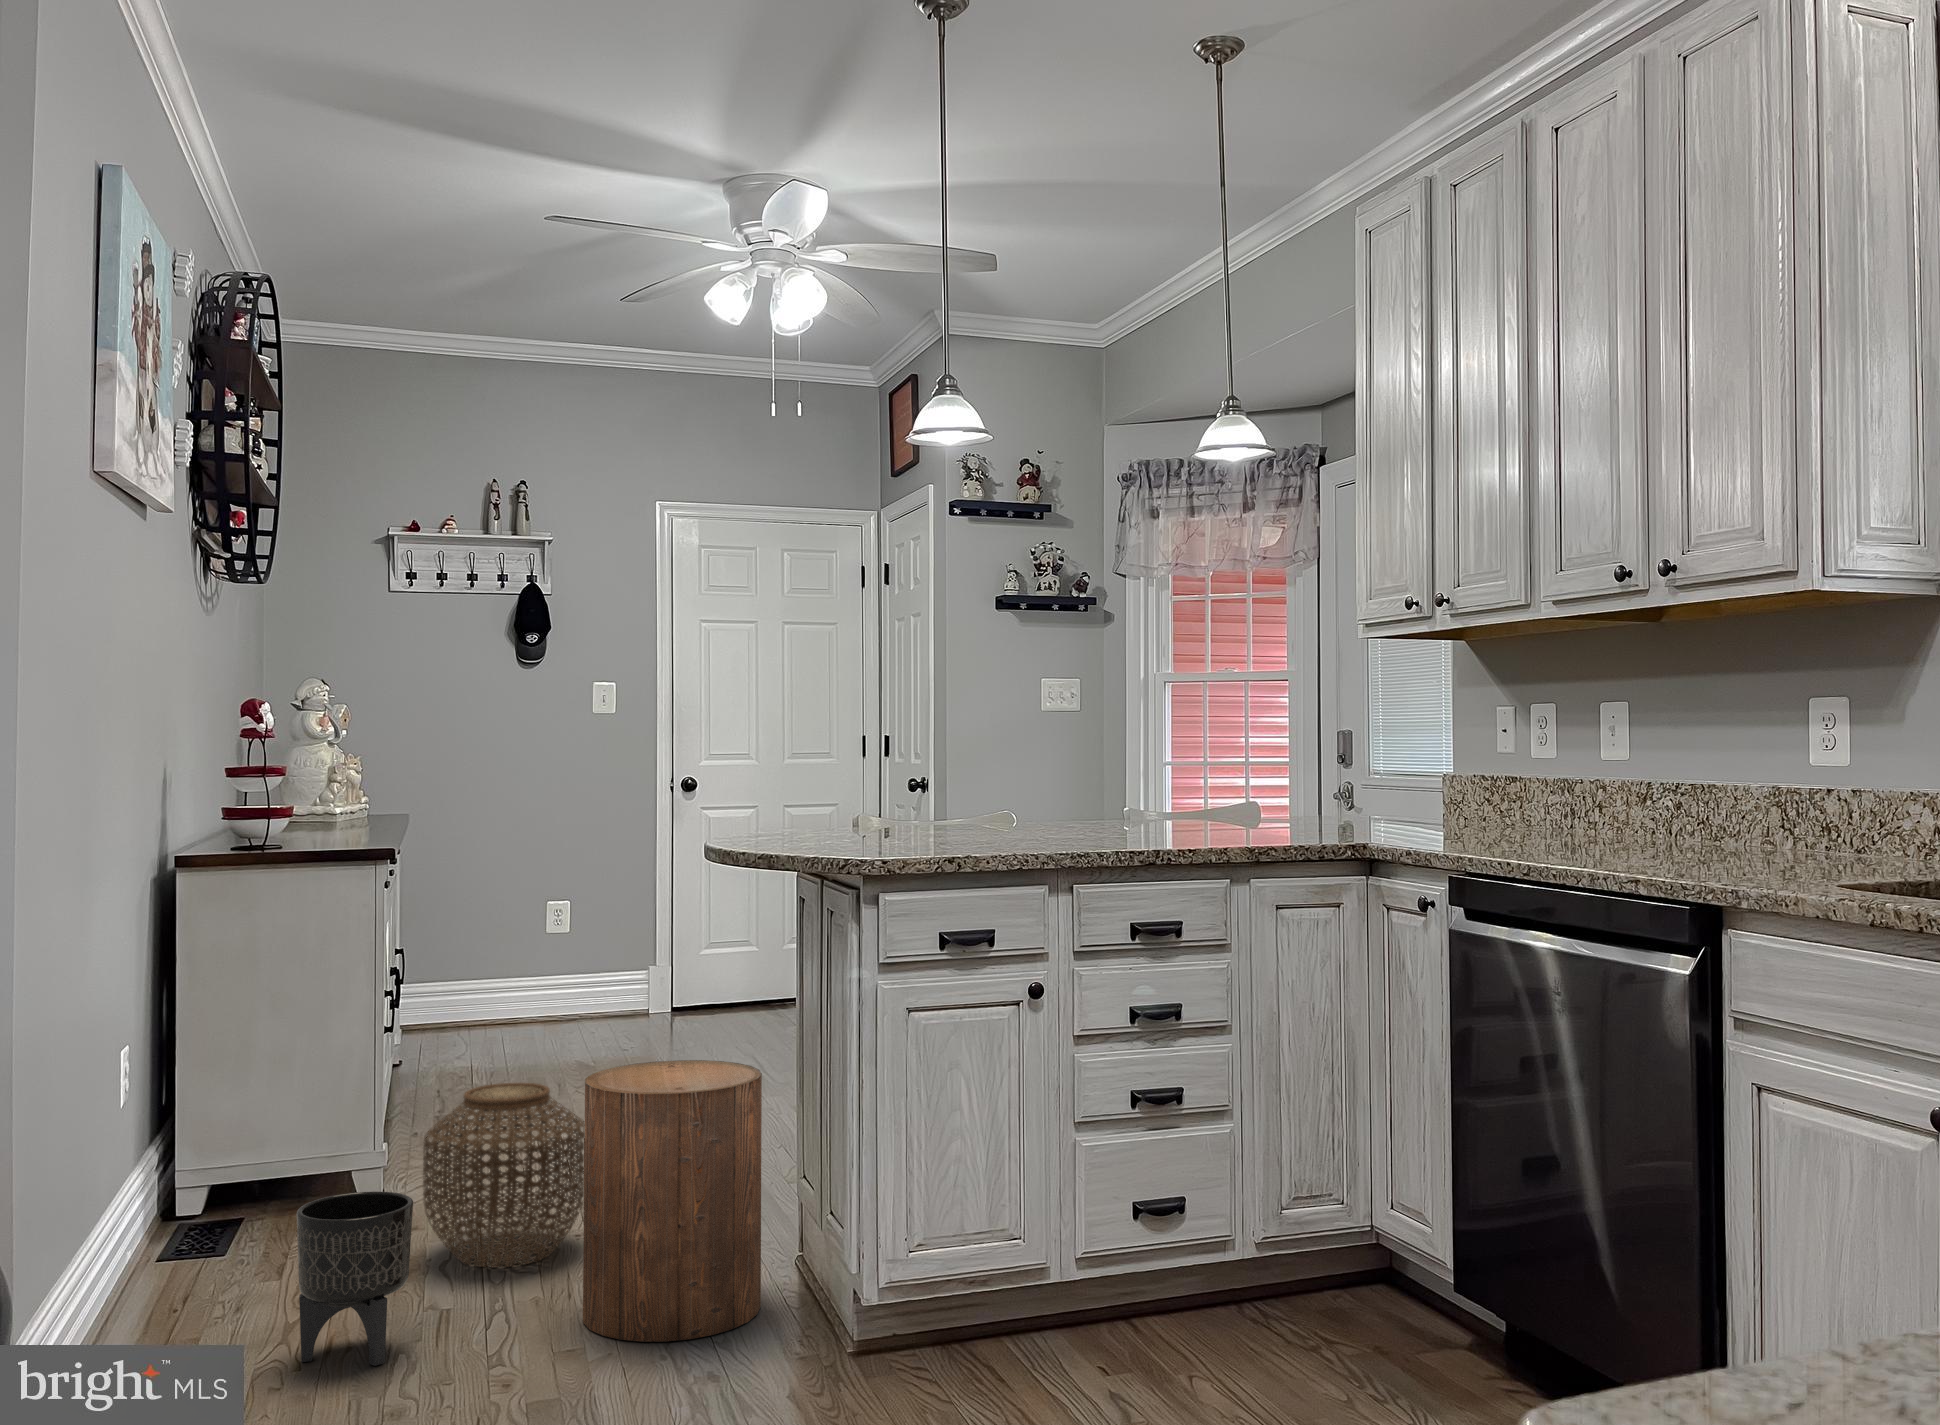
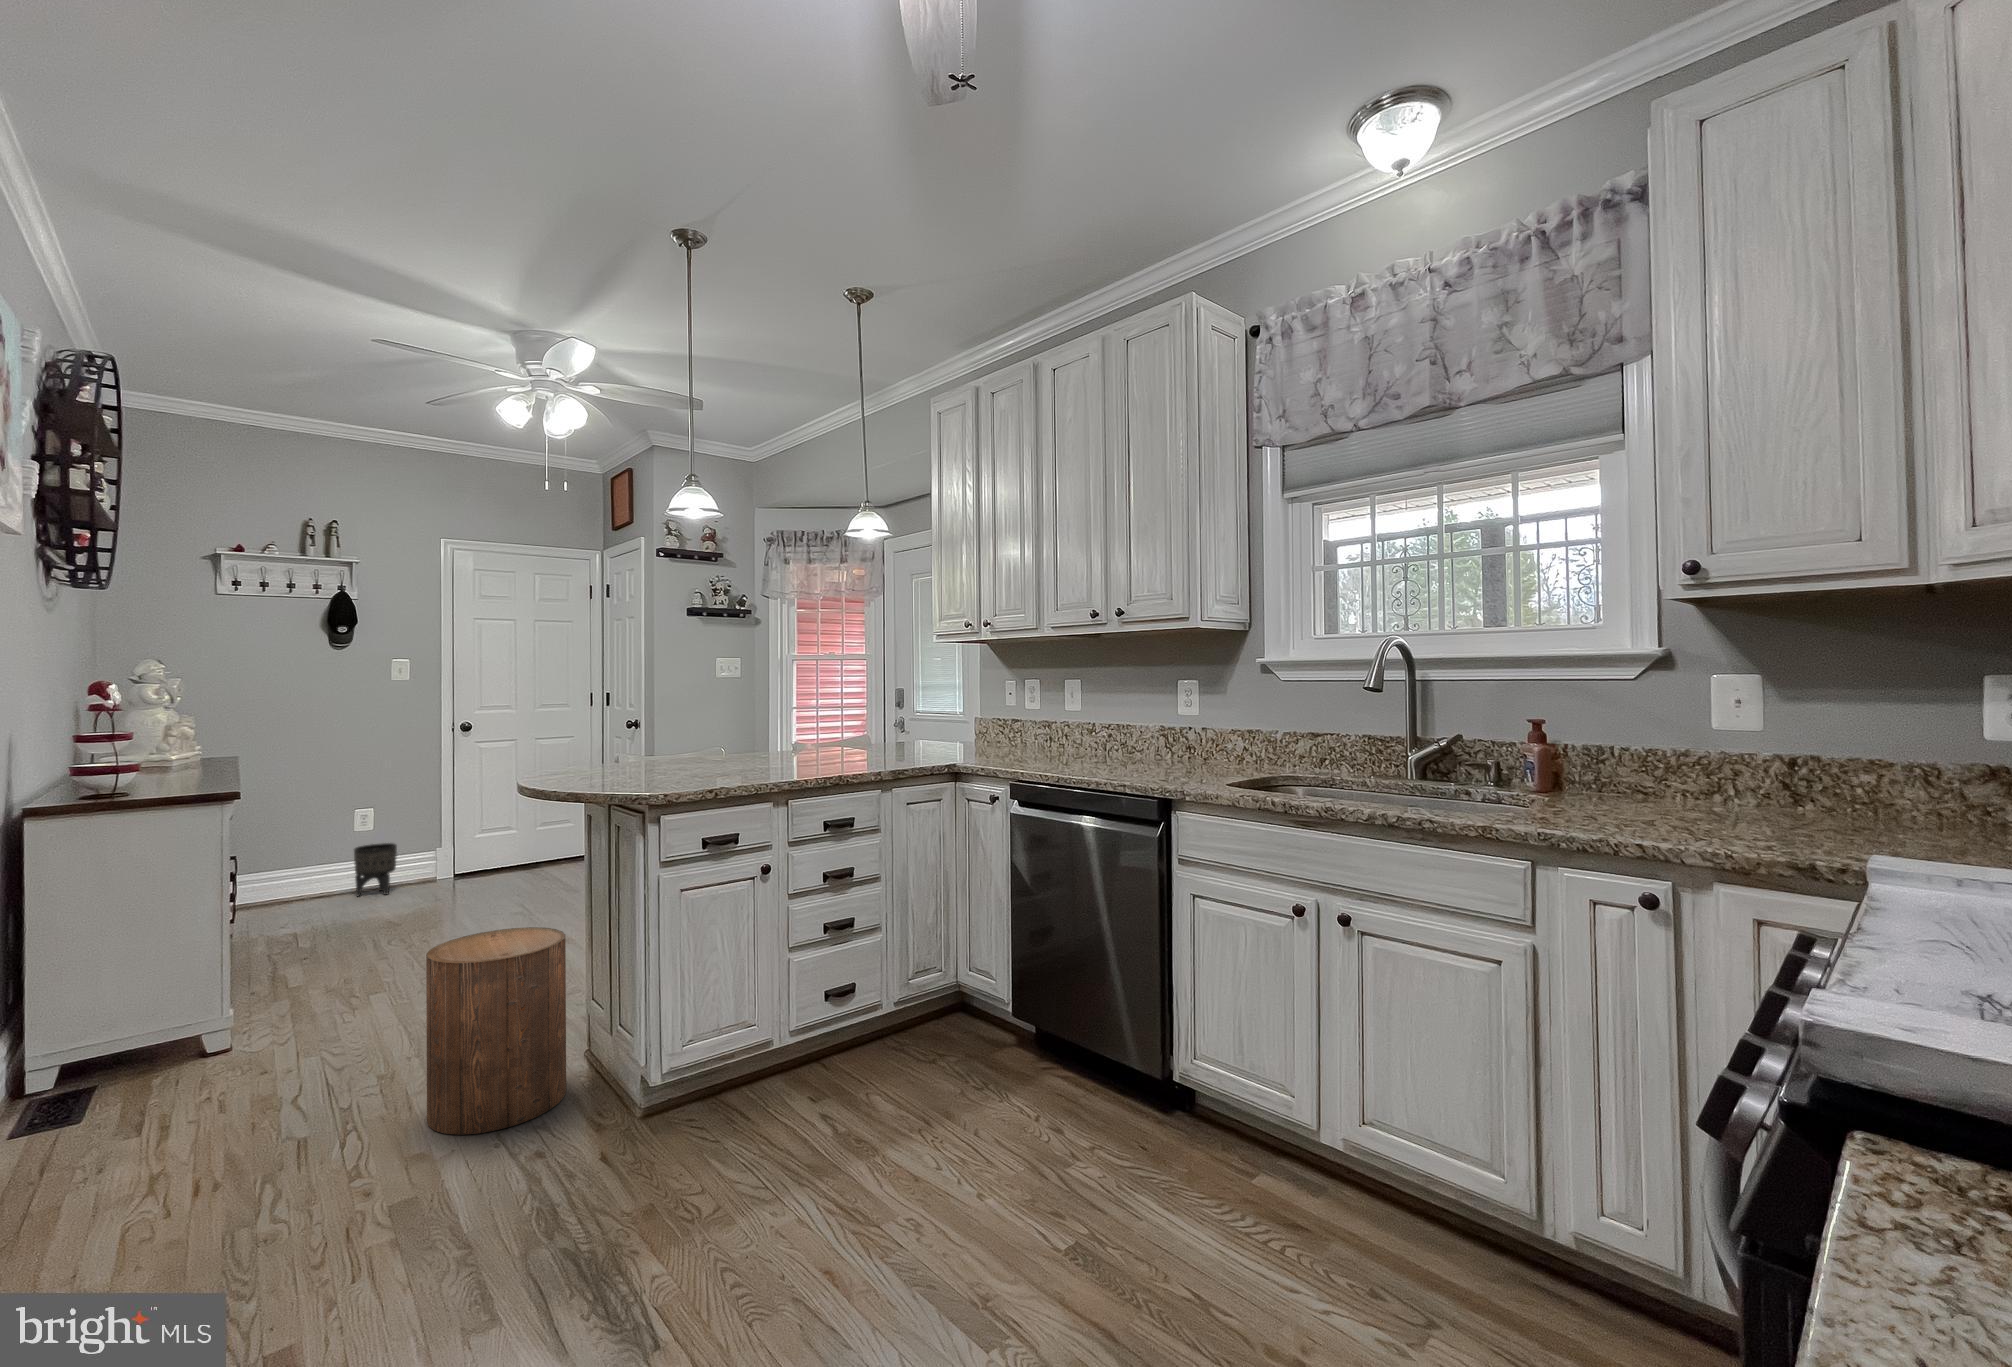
woven basket: present [423,1083,585,1268] -> none [279,954,421,1093]
planter: present [297,1192,413,1366] -> present [354,843,397,897]

